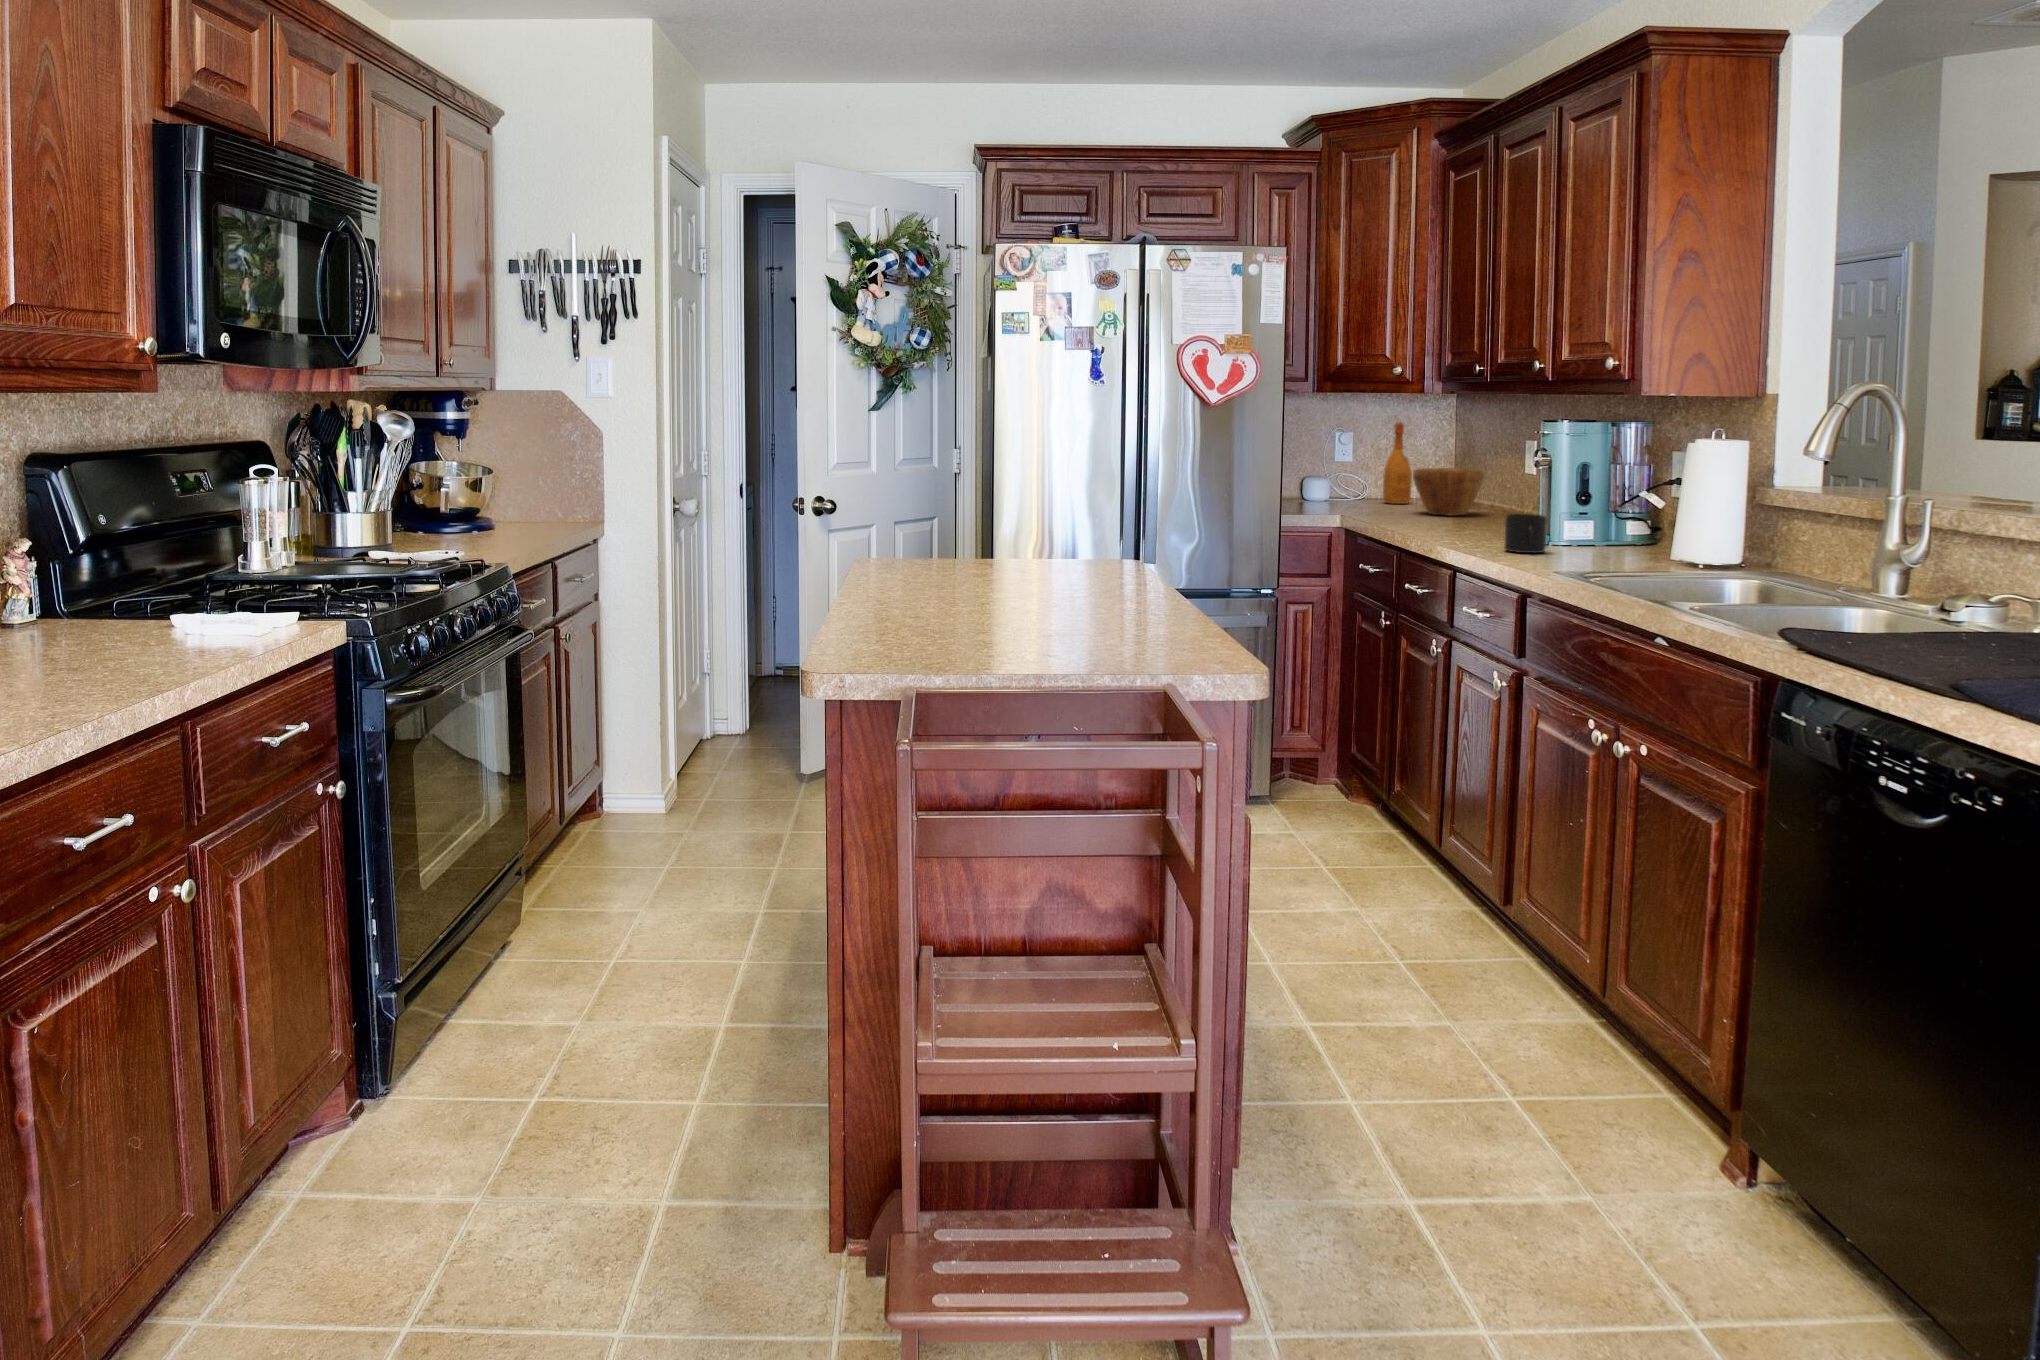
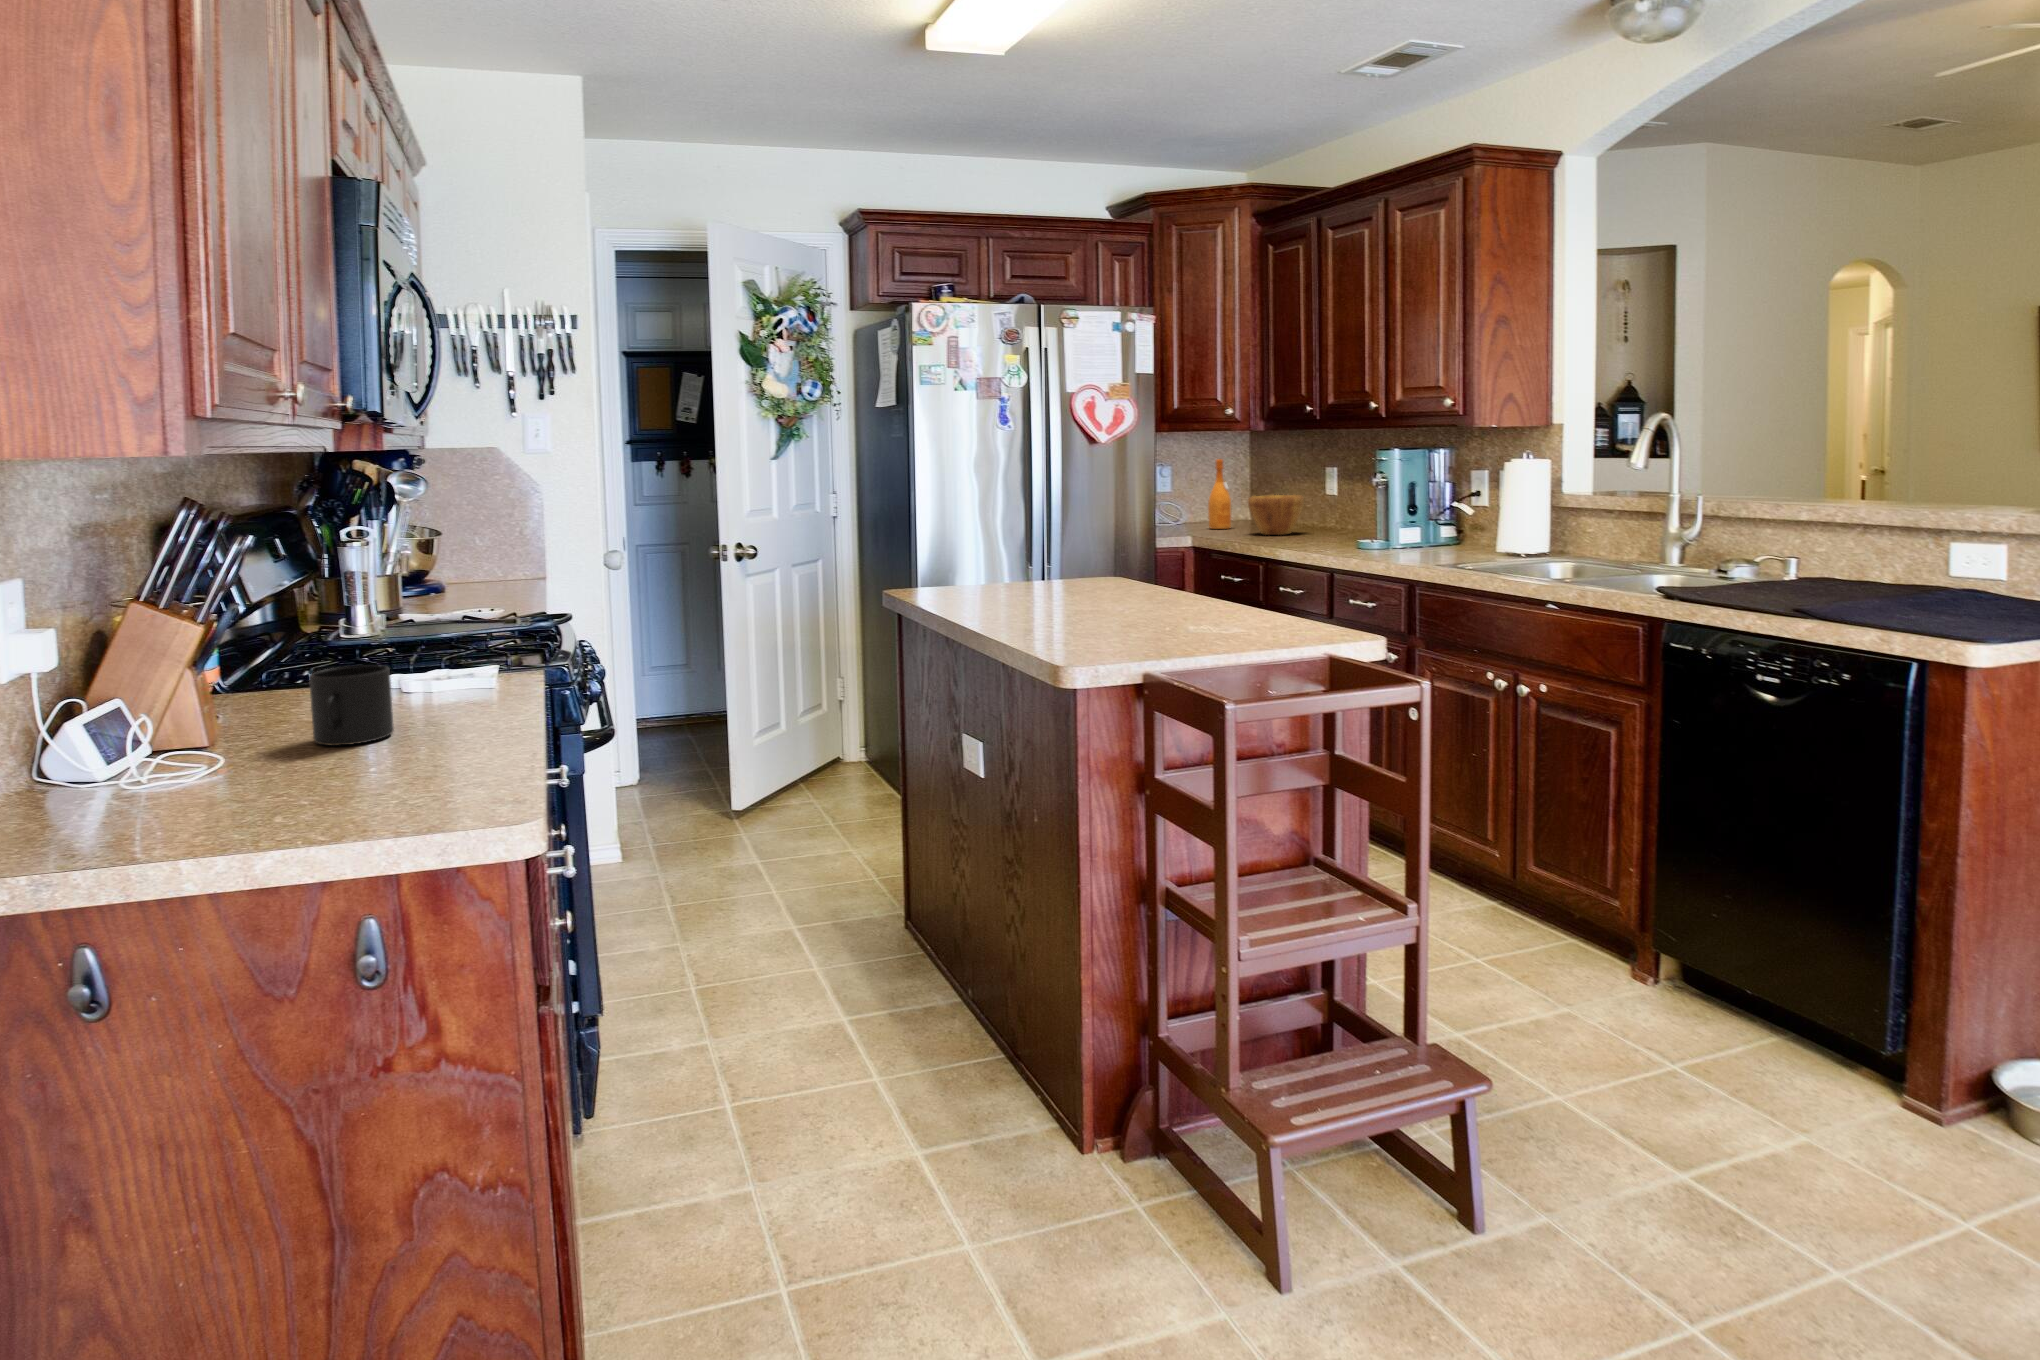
mug: present [1504,514,1547,553] -> present [309,665,394,746]

